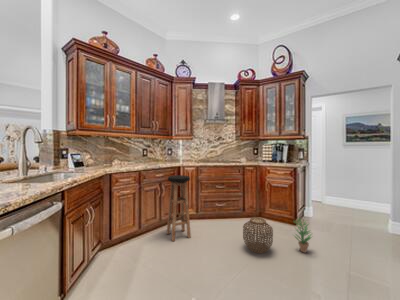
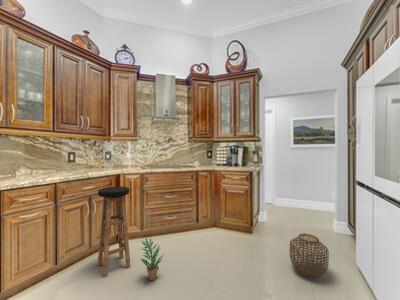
woven basket: present [243,217,273,253] -> present [289,234,329,278]
potted plant: present [295,219,311,252] -> present [141,237,163,280]

